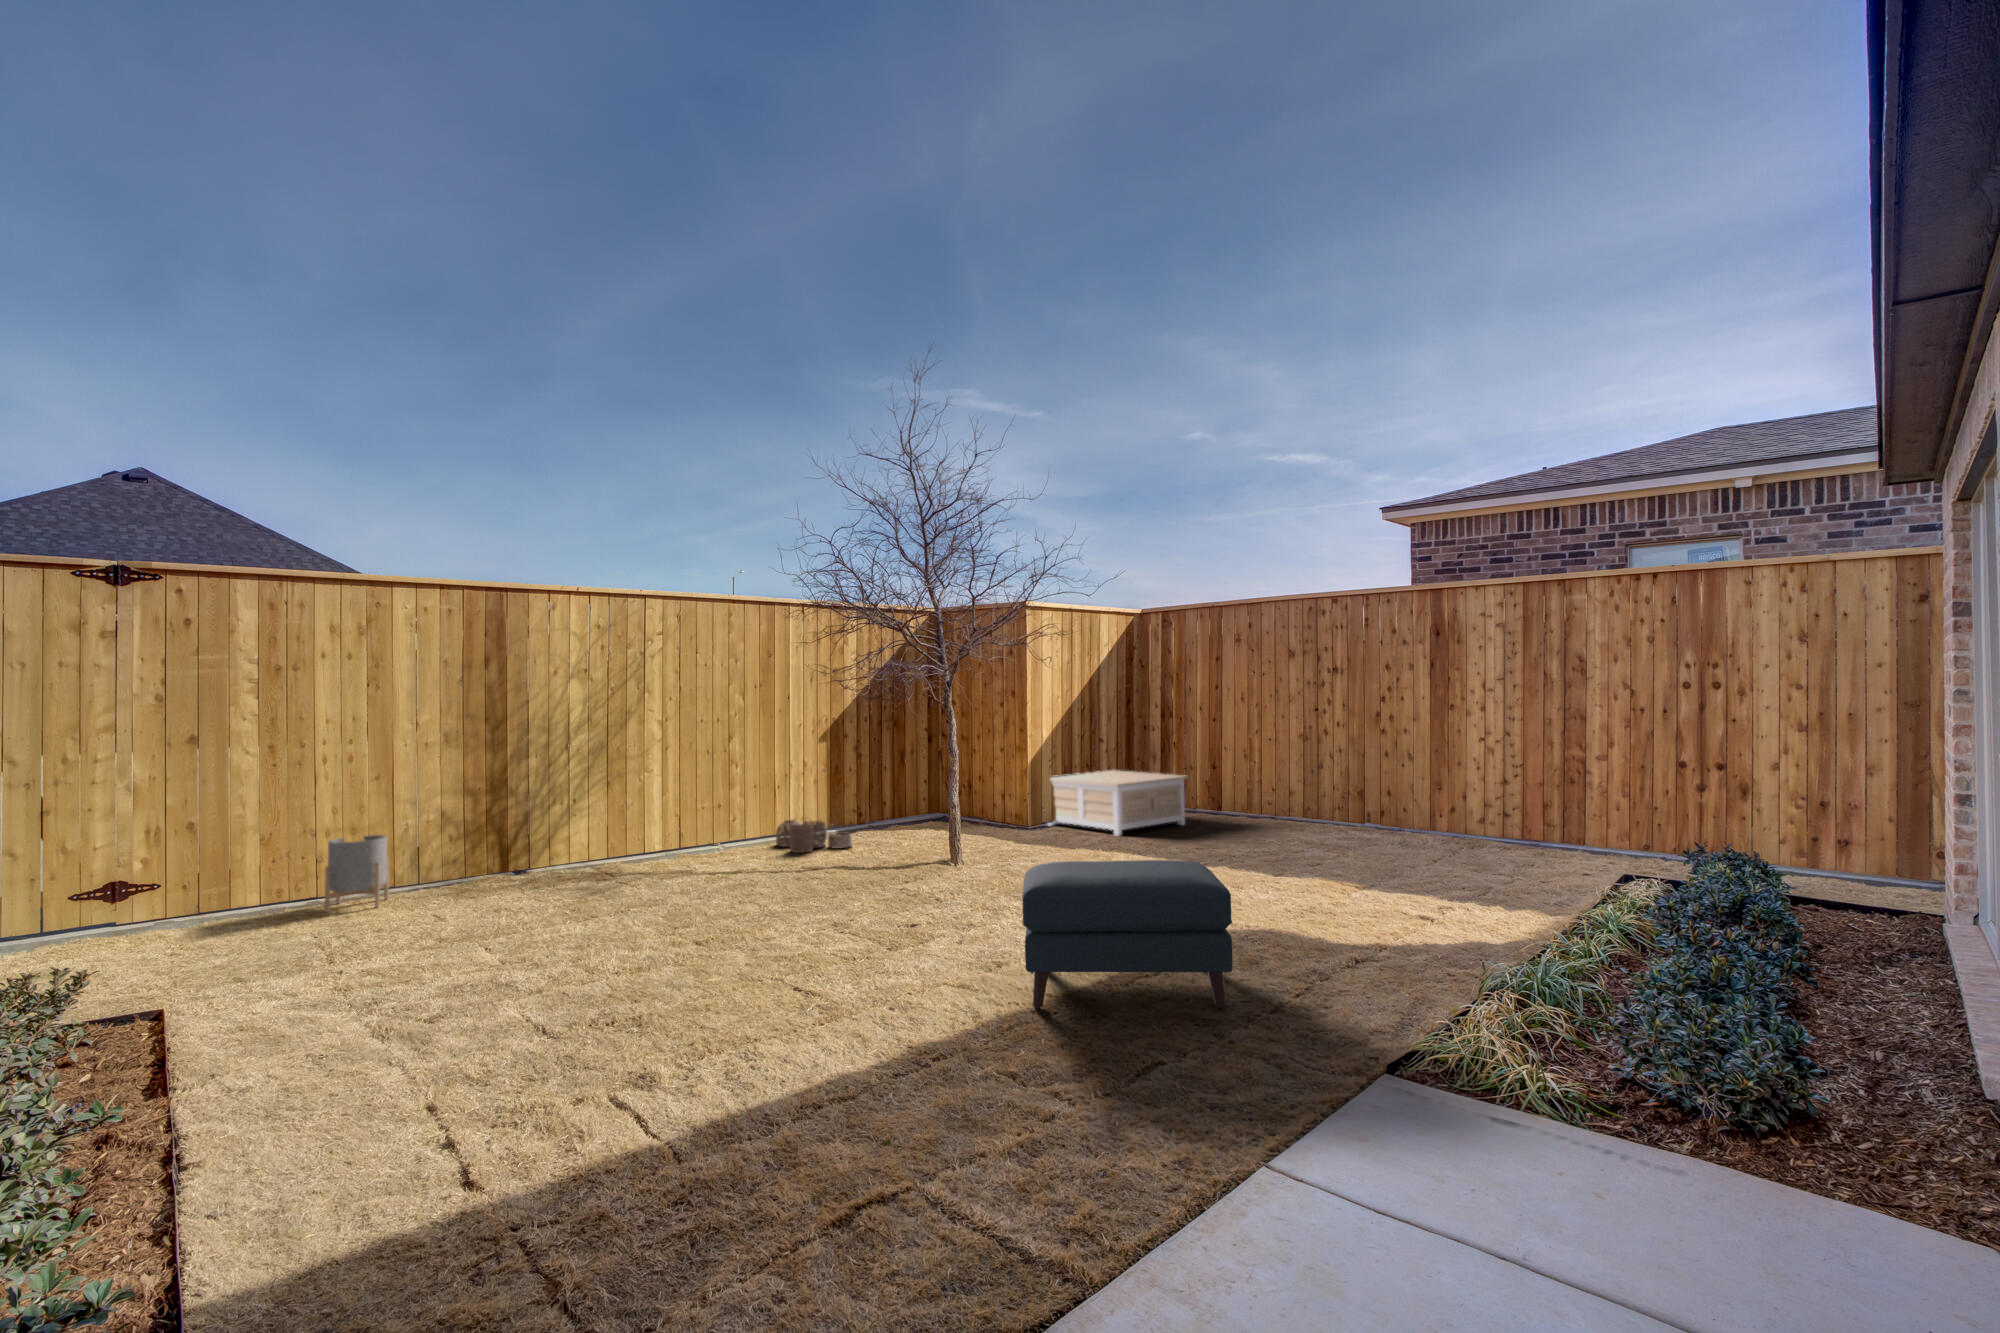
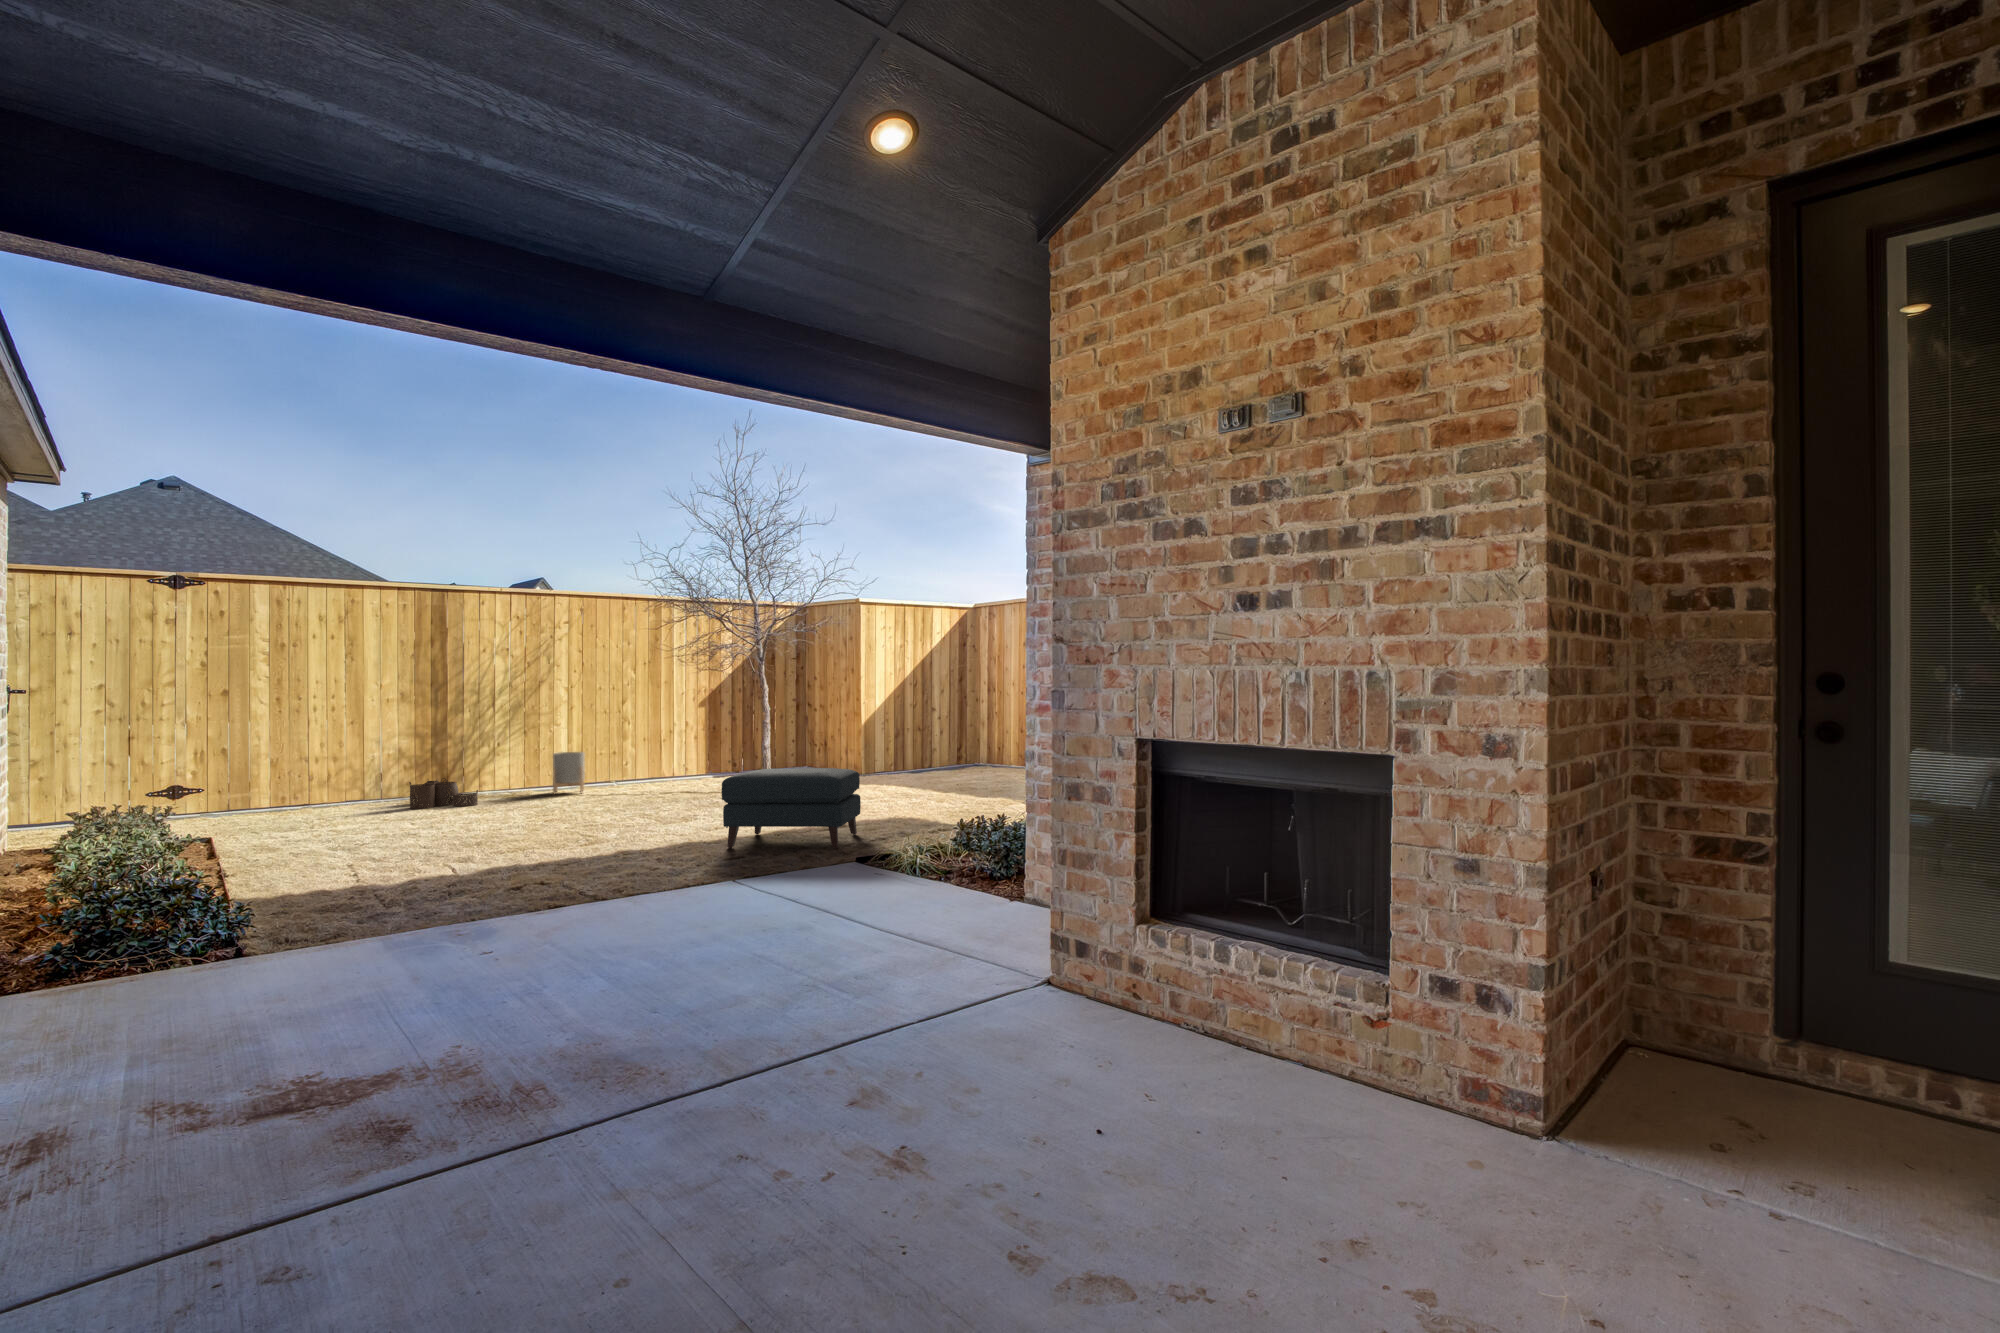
coffee table: present [1048,770,1188,836] -> none [877,734,990,781]
woven basket: present [776,820,852,853] -> present [409,778,478,809]
planter: present [325,835,389,912] -> present [553,752,585,794]

